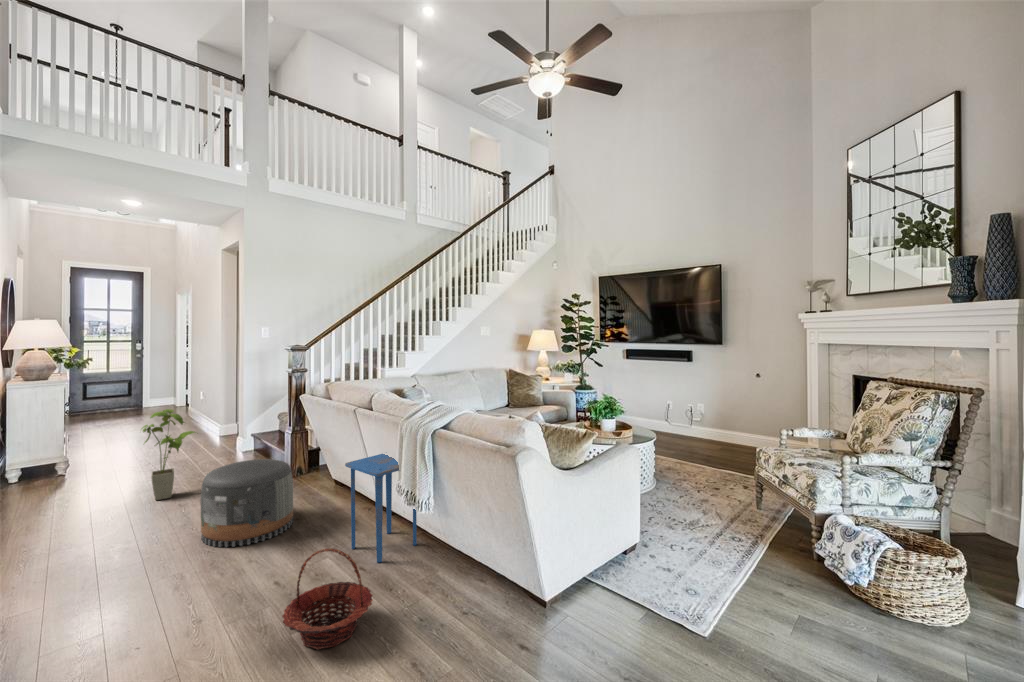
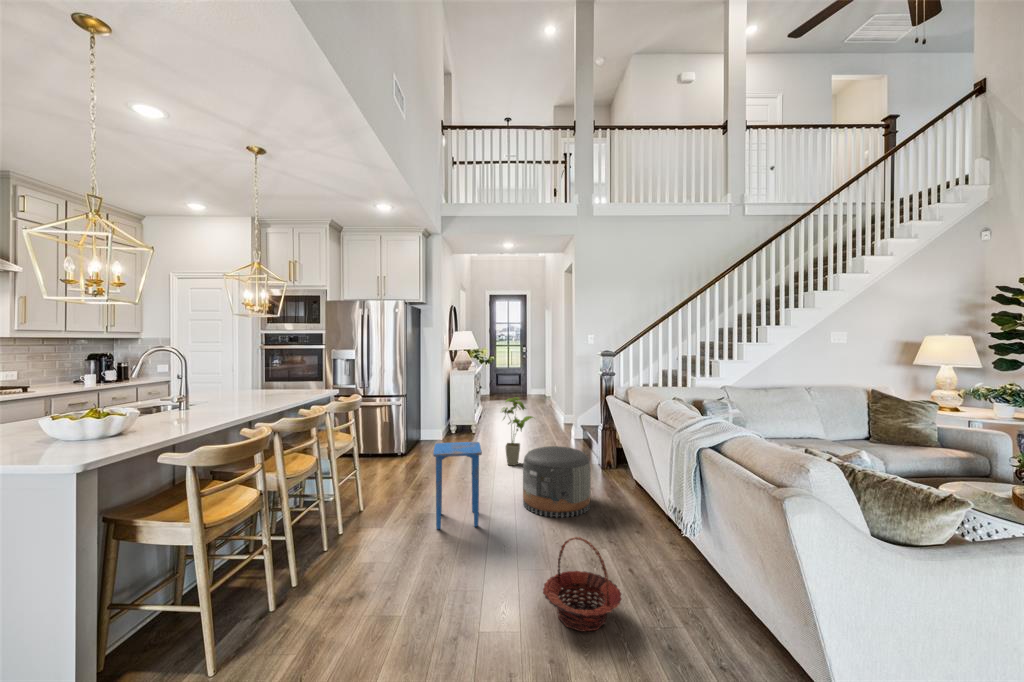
side table: present [345,454,417,562] -> present [433,442,482,529]

